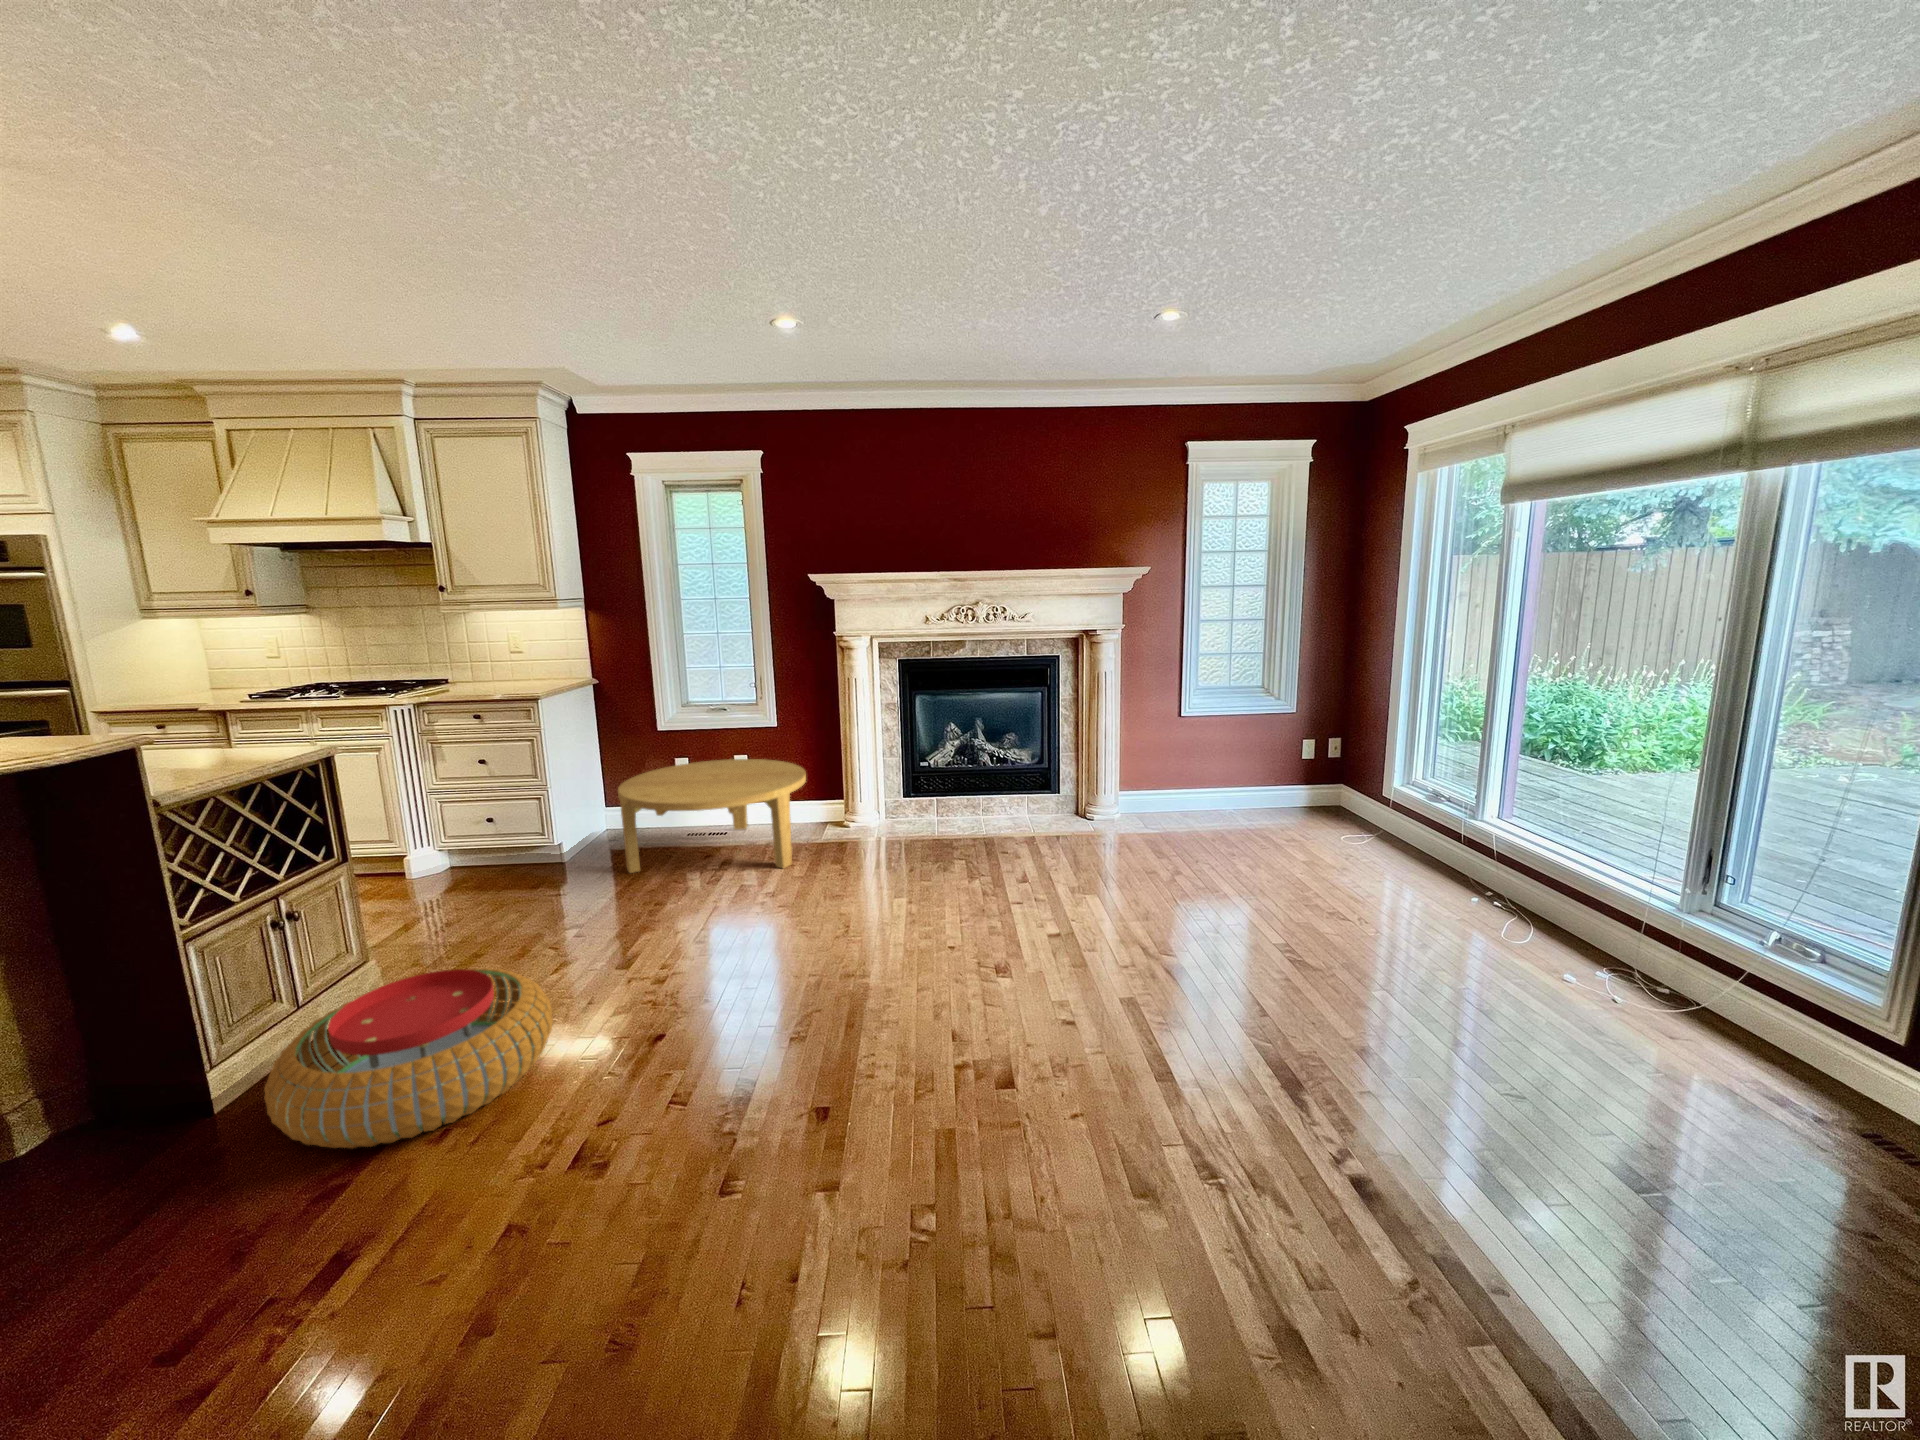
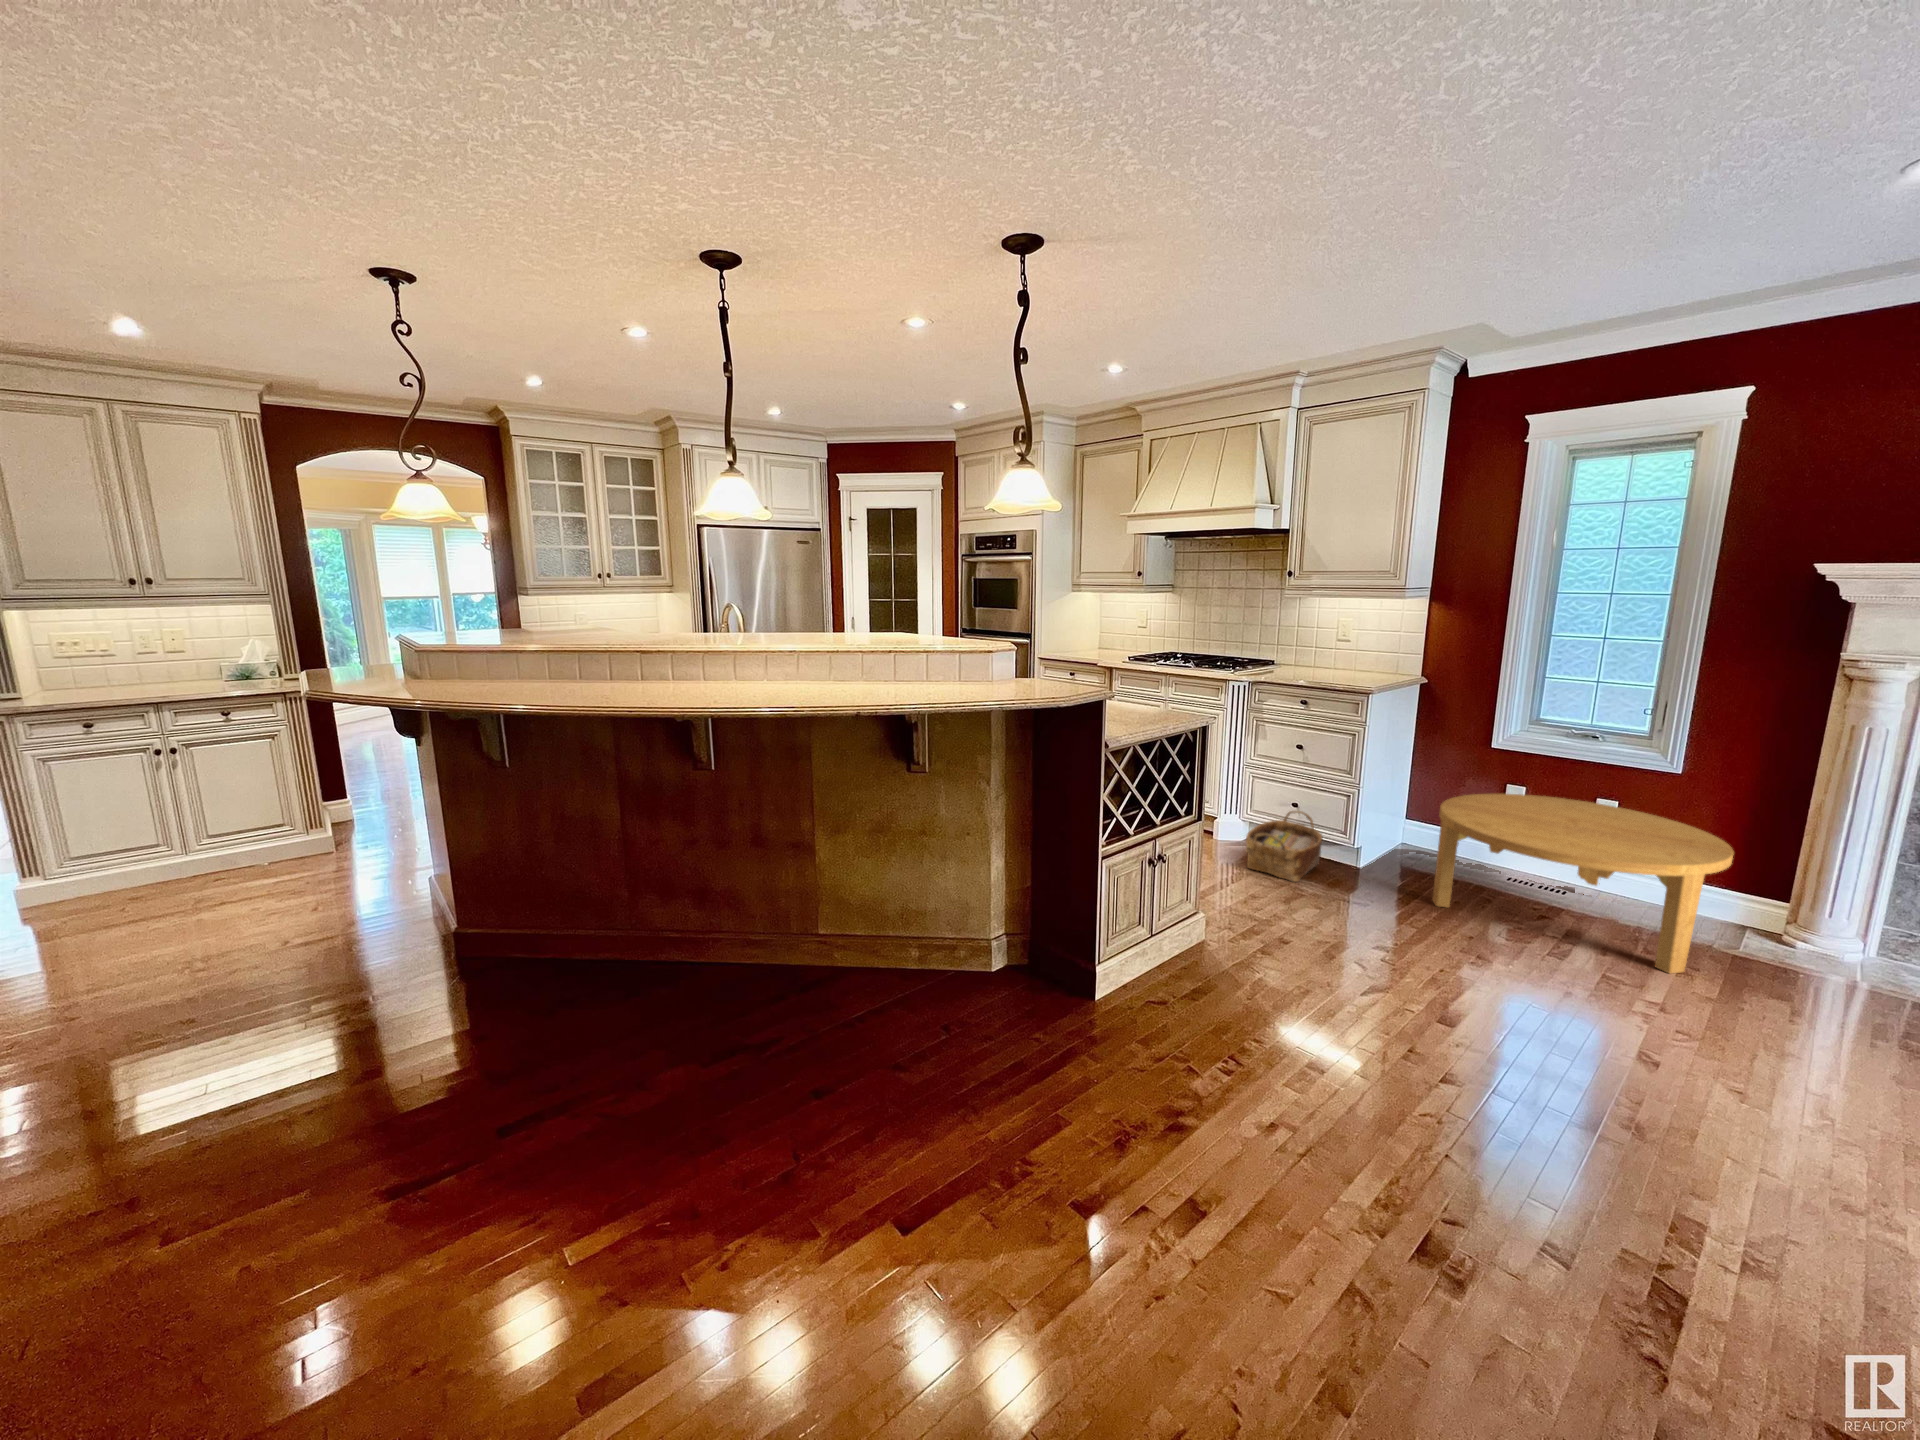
woven basket: none [437,823,525,896] -> present [1246,811,1323,882]
pouf: present [264,968,553,1148] -> none [1137,947,1379,1114]

